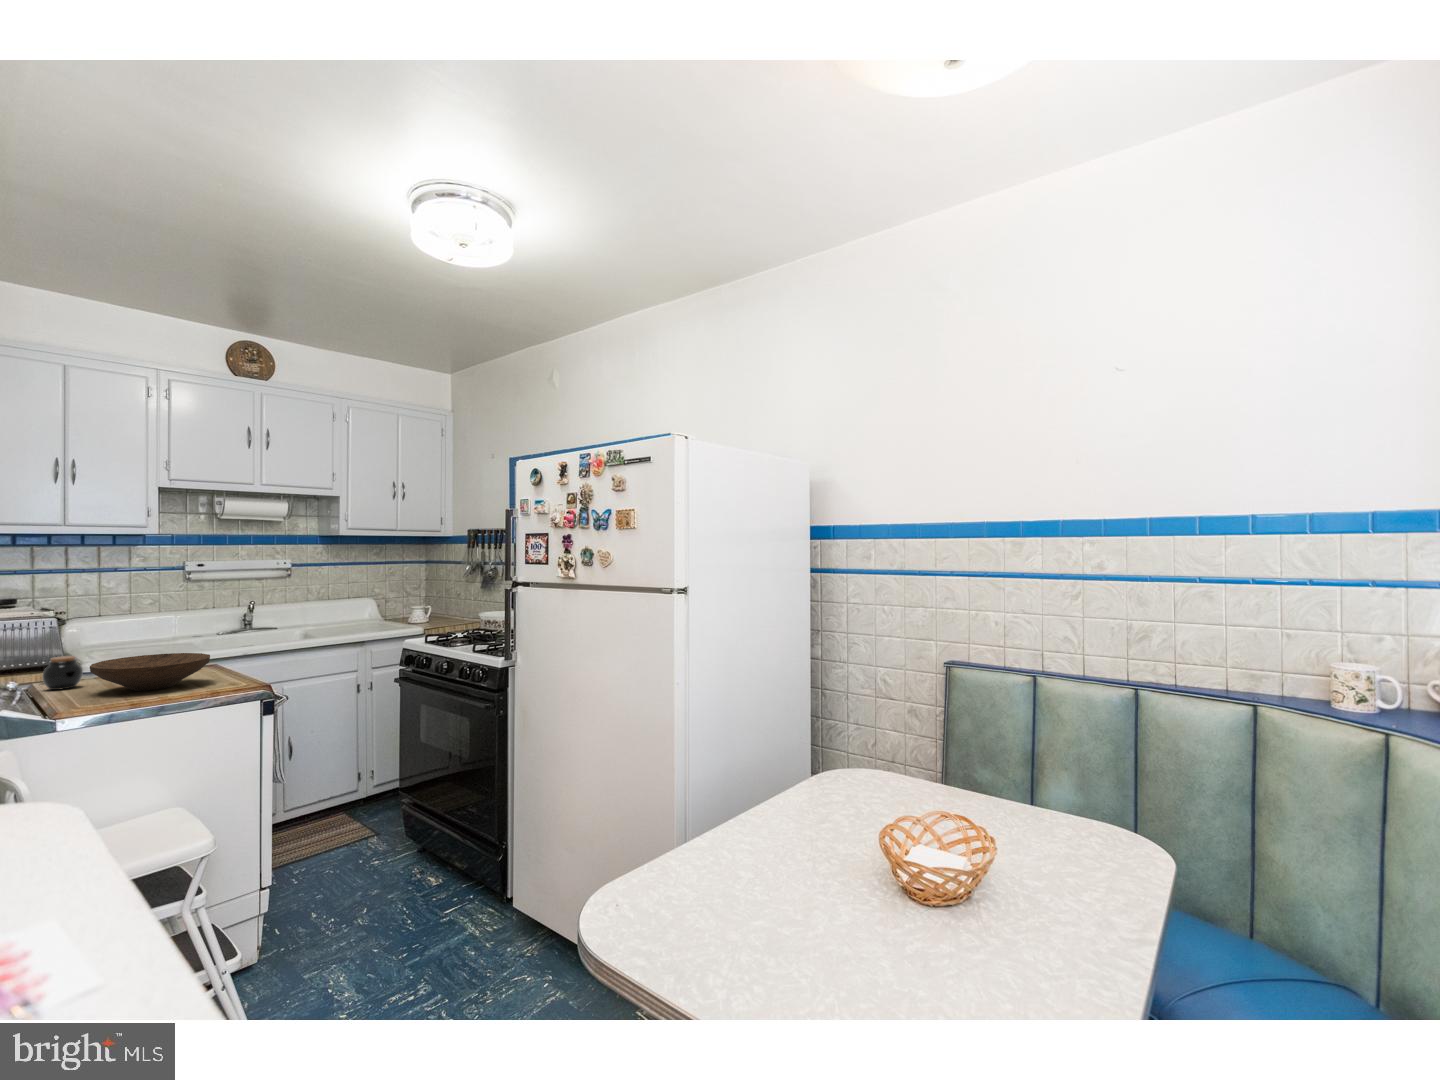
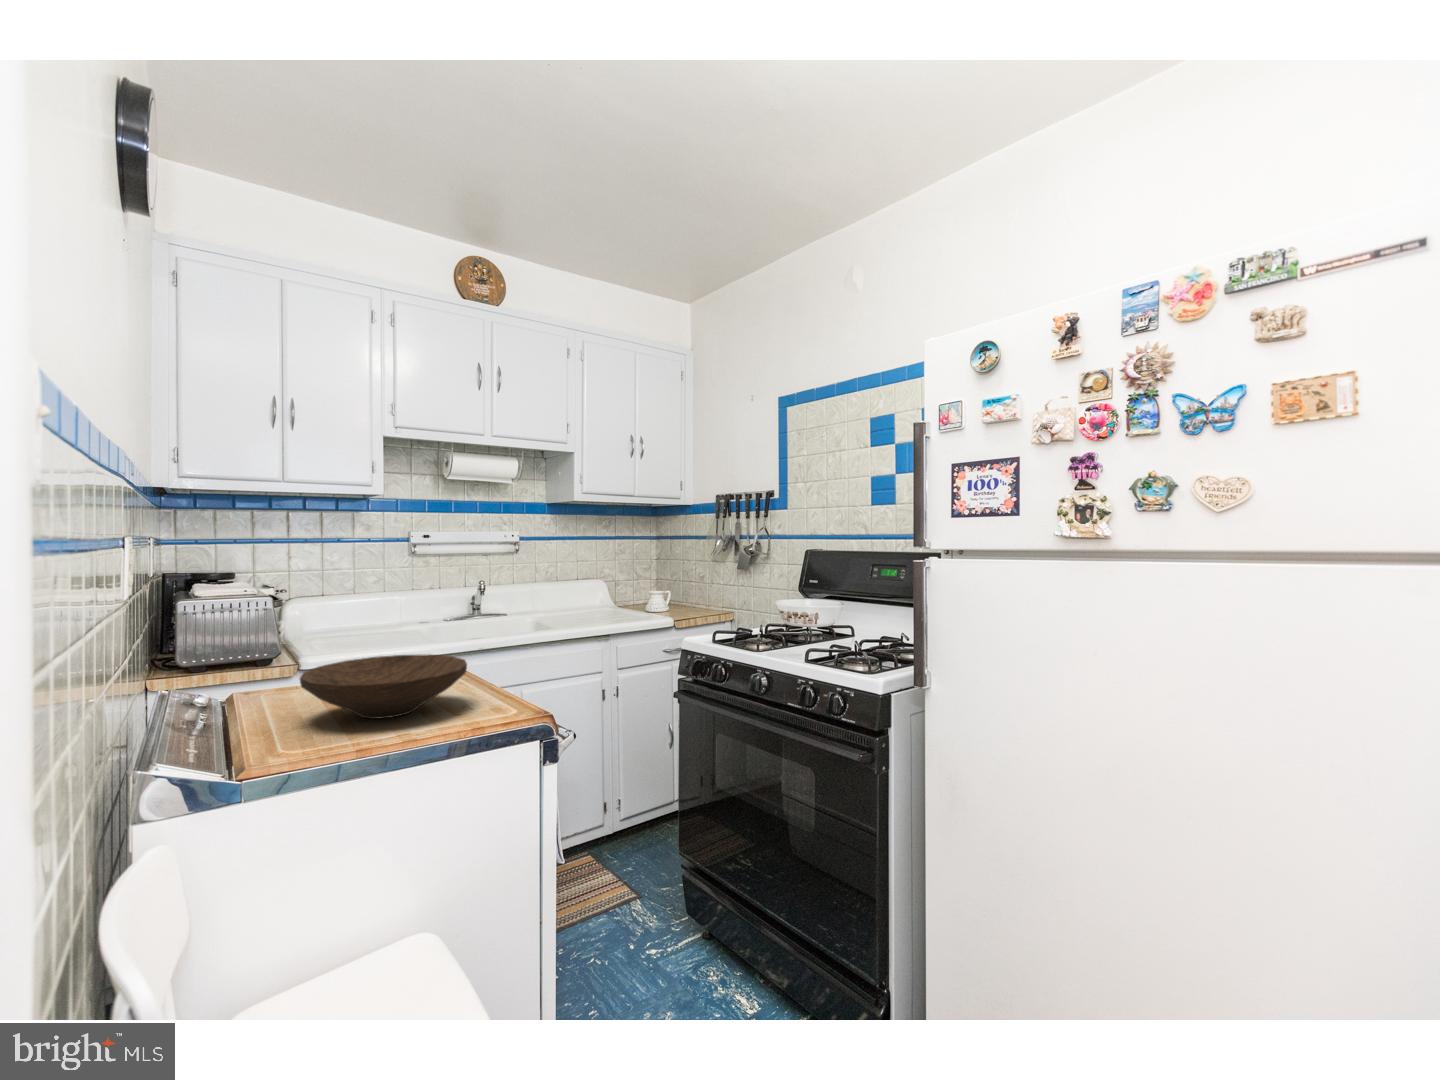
jar: present [42,656,82,690] -> none [241,655,294,707]

